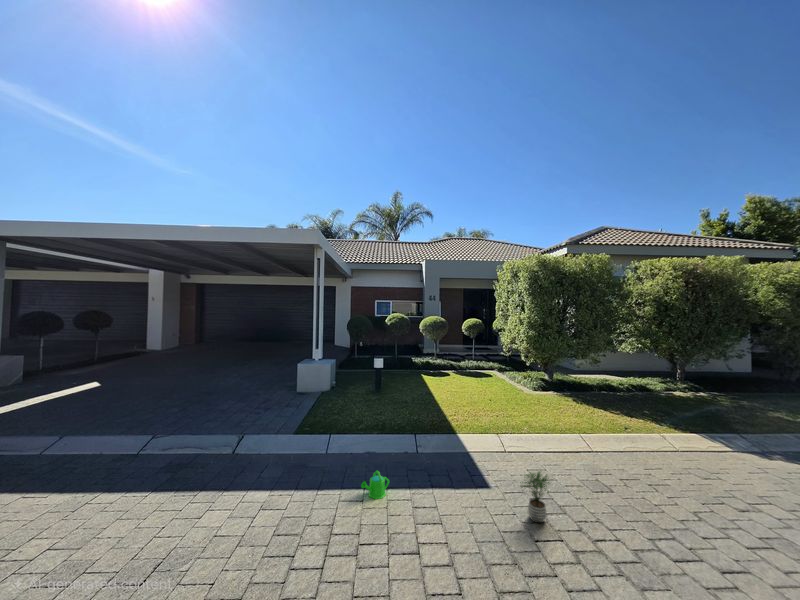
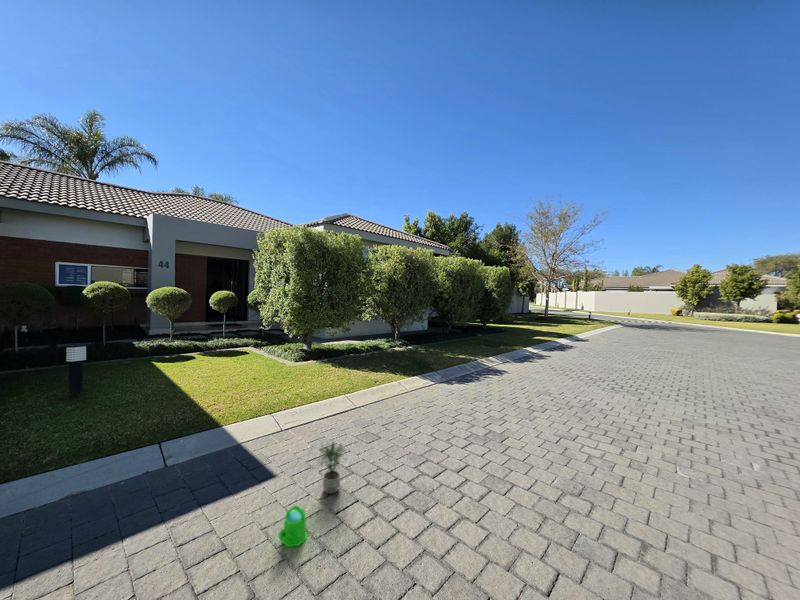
watering can: present [361,471,389,499] -> present [279,505,307,547]

